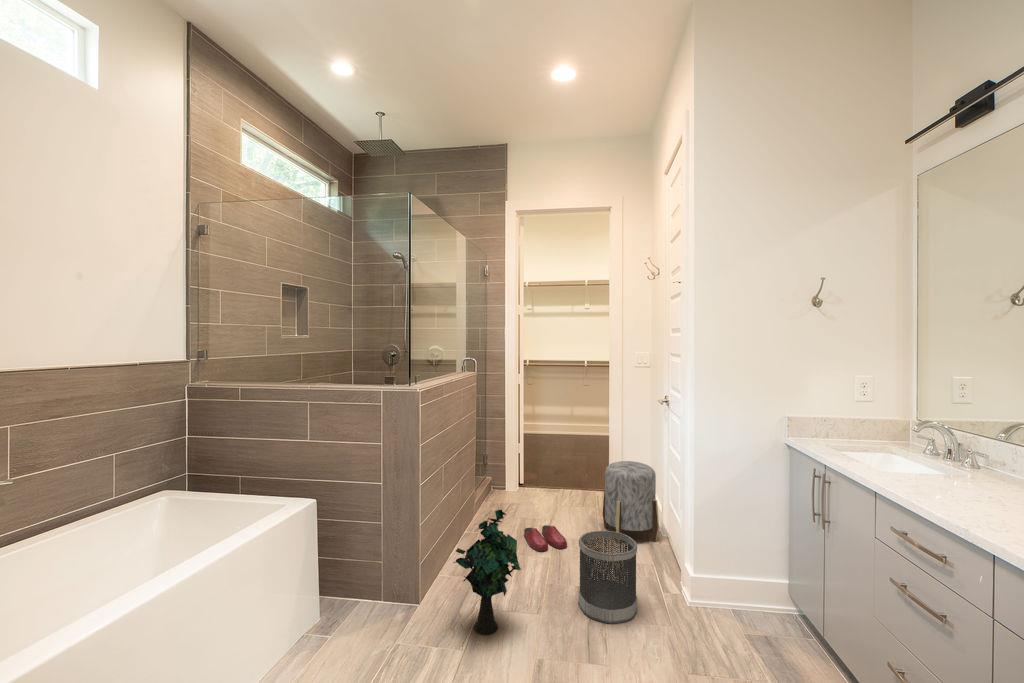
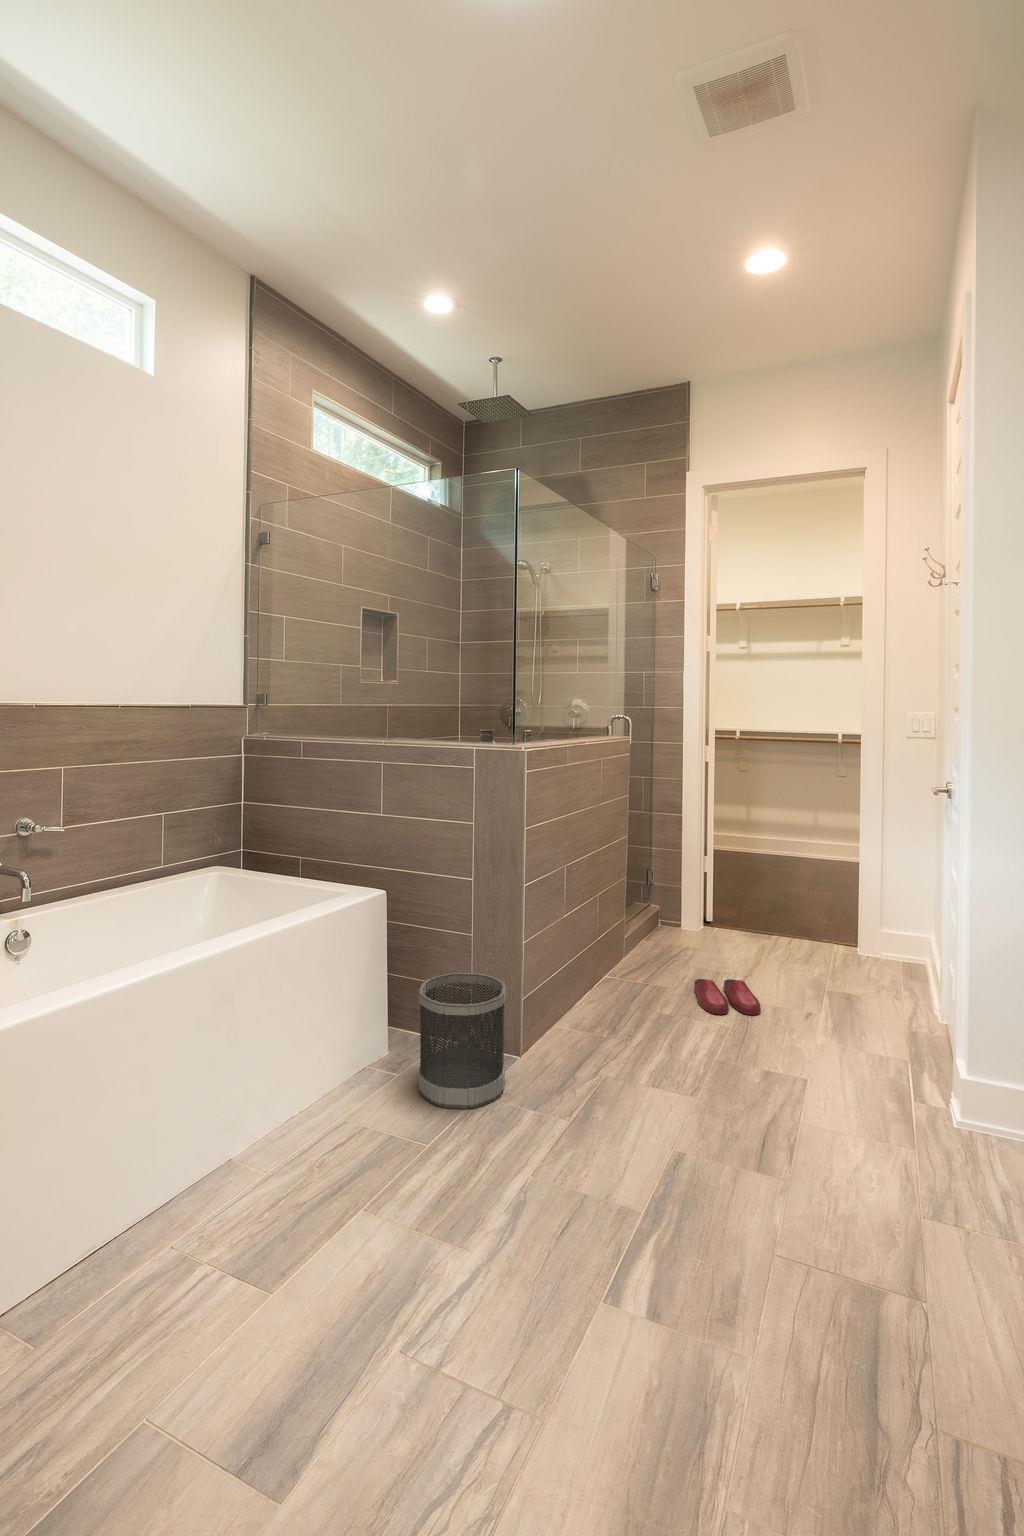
stool: present [603,461,659,542] -> none [829,891,928,1027]
decorative plant: present [454,509,521,635] -> none [559,932,664,1108]
wastebasket: present [579,530,637,624] -> present [419,973,506,1109]

